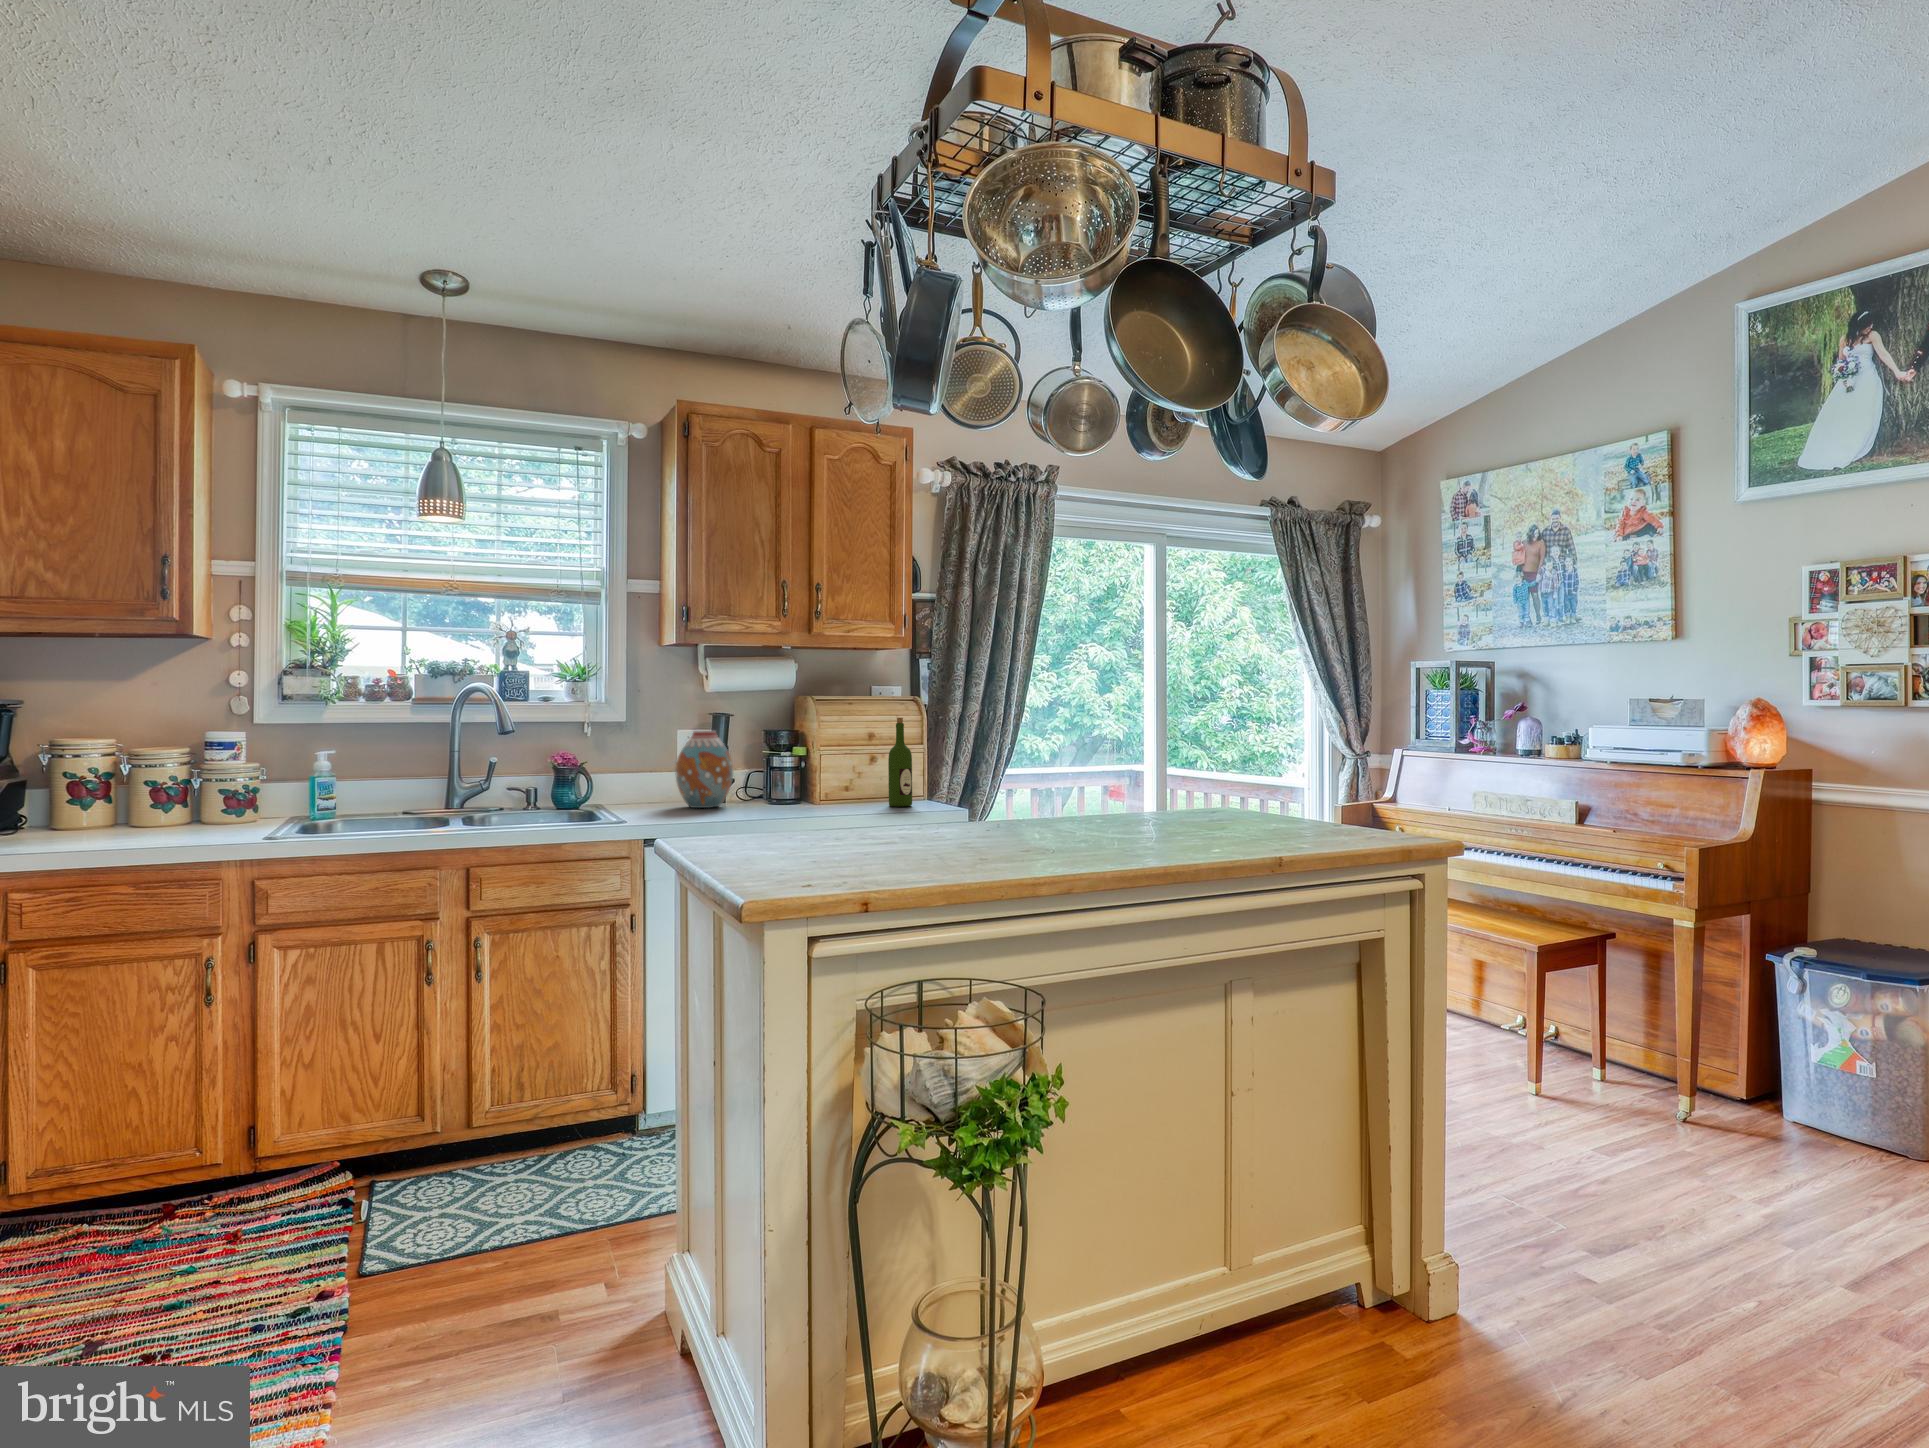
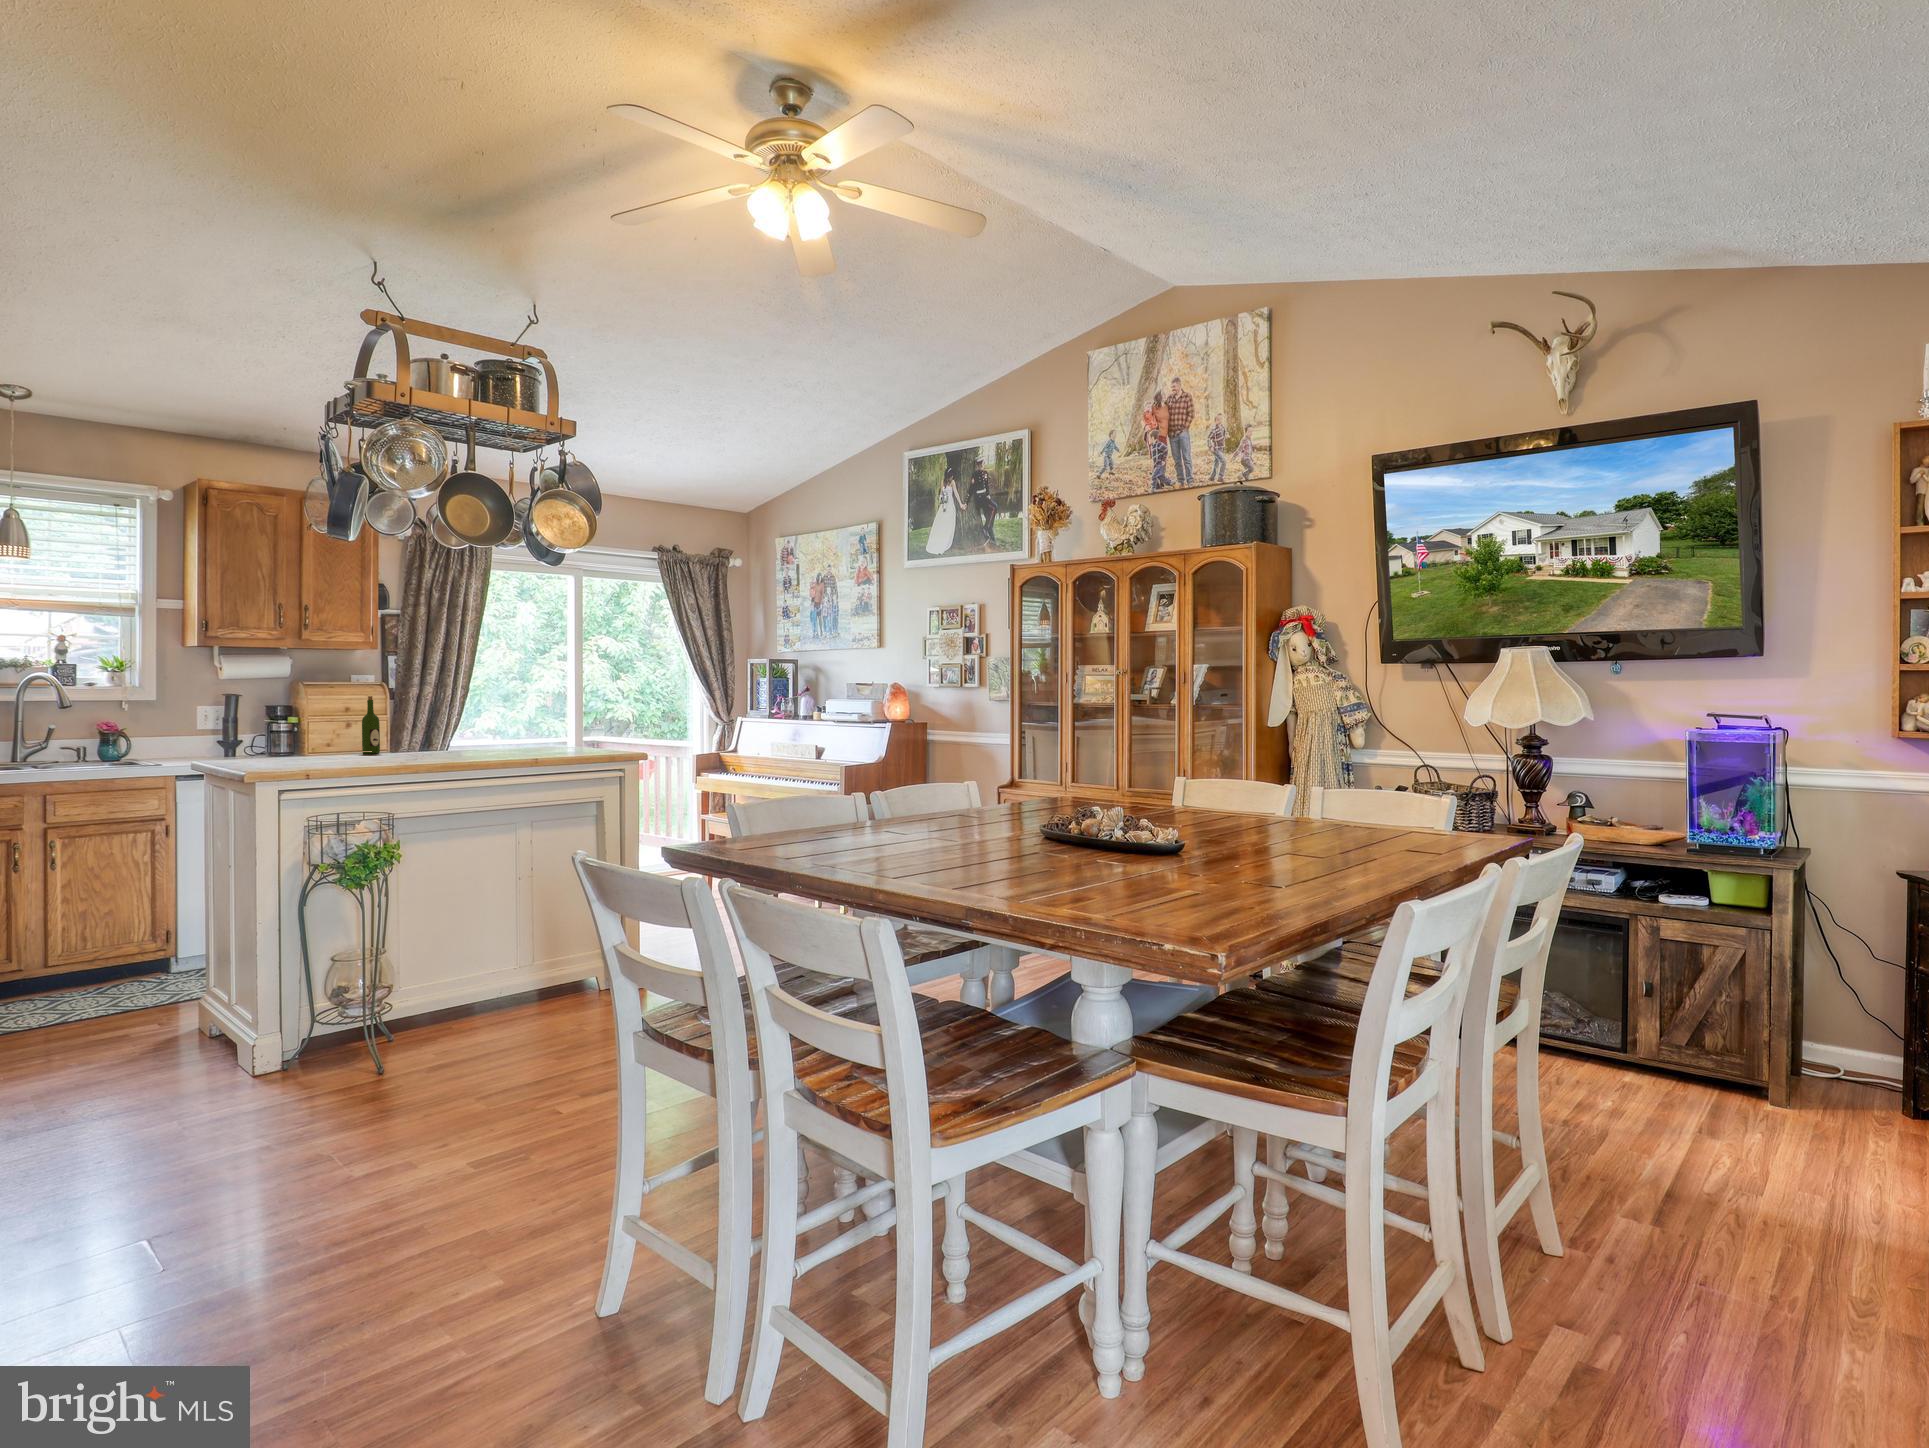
vase: present [675,731,733,808] -> none [196,706,242,758]

